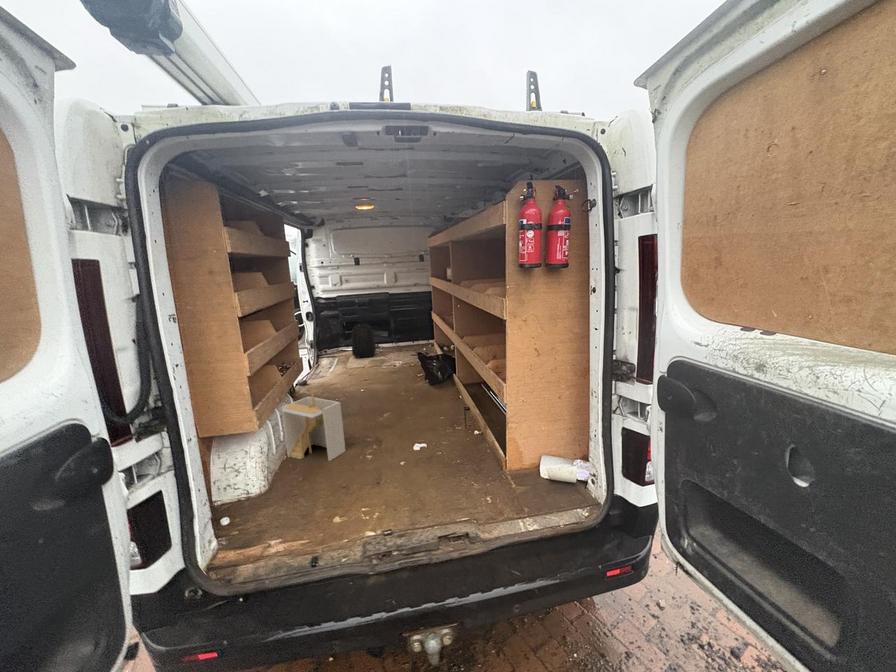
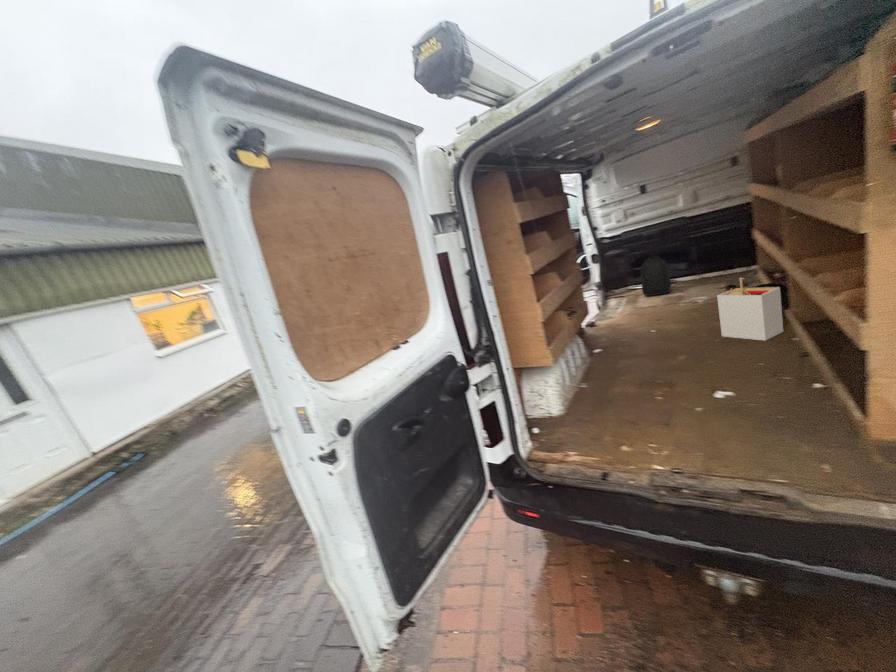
storage bin: present [281,389,345,461] -> present [717,278,783,341]

